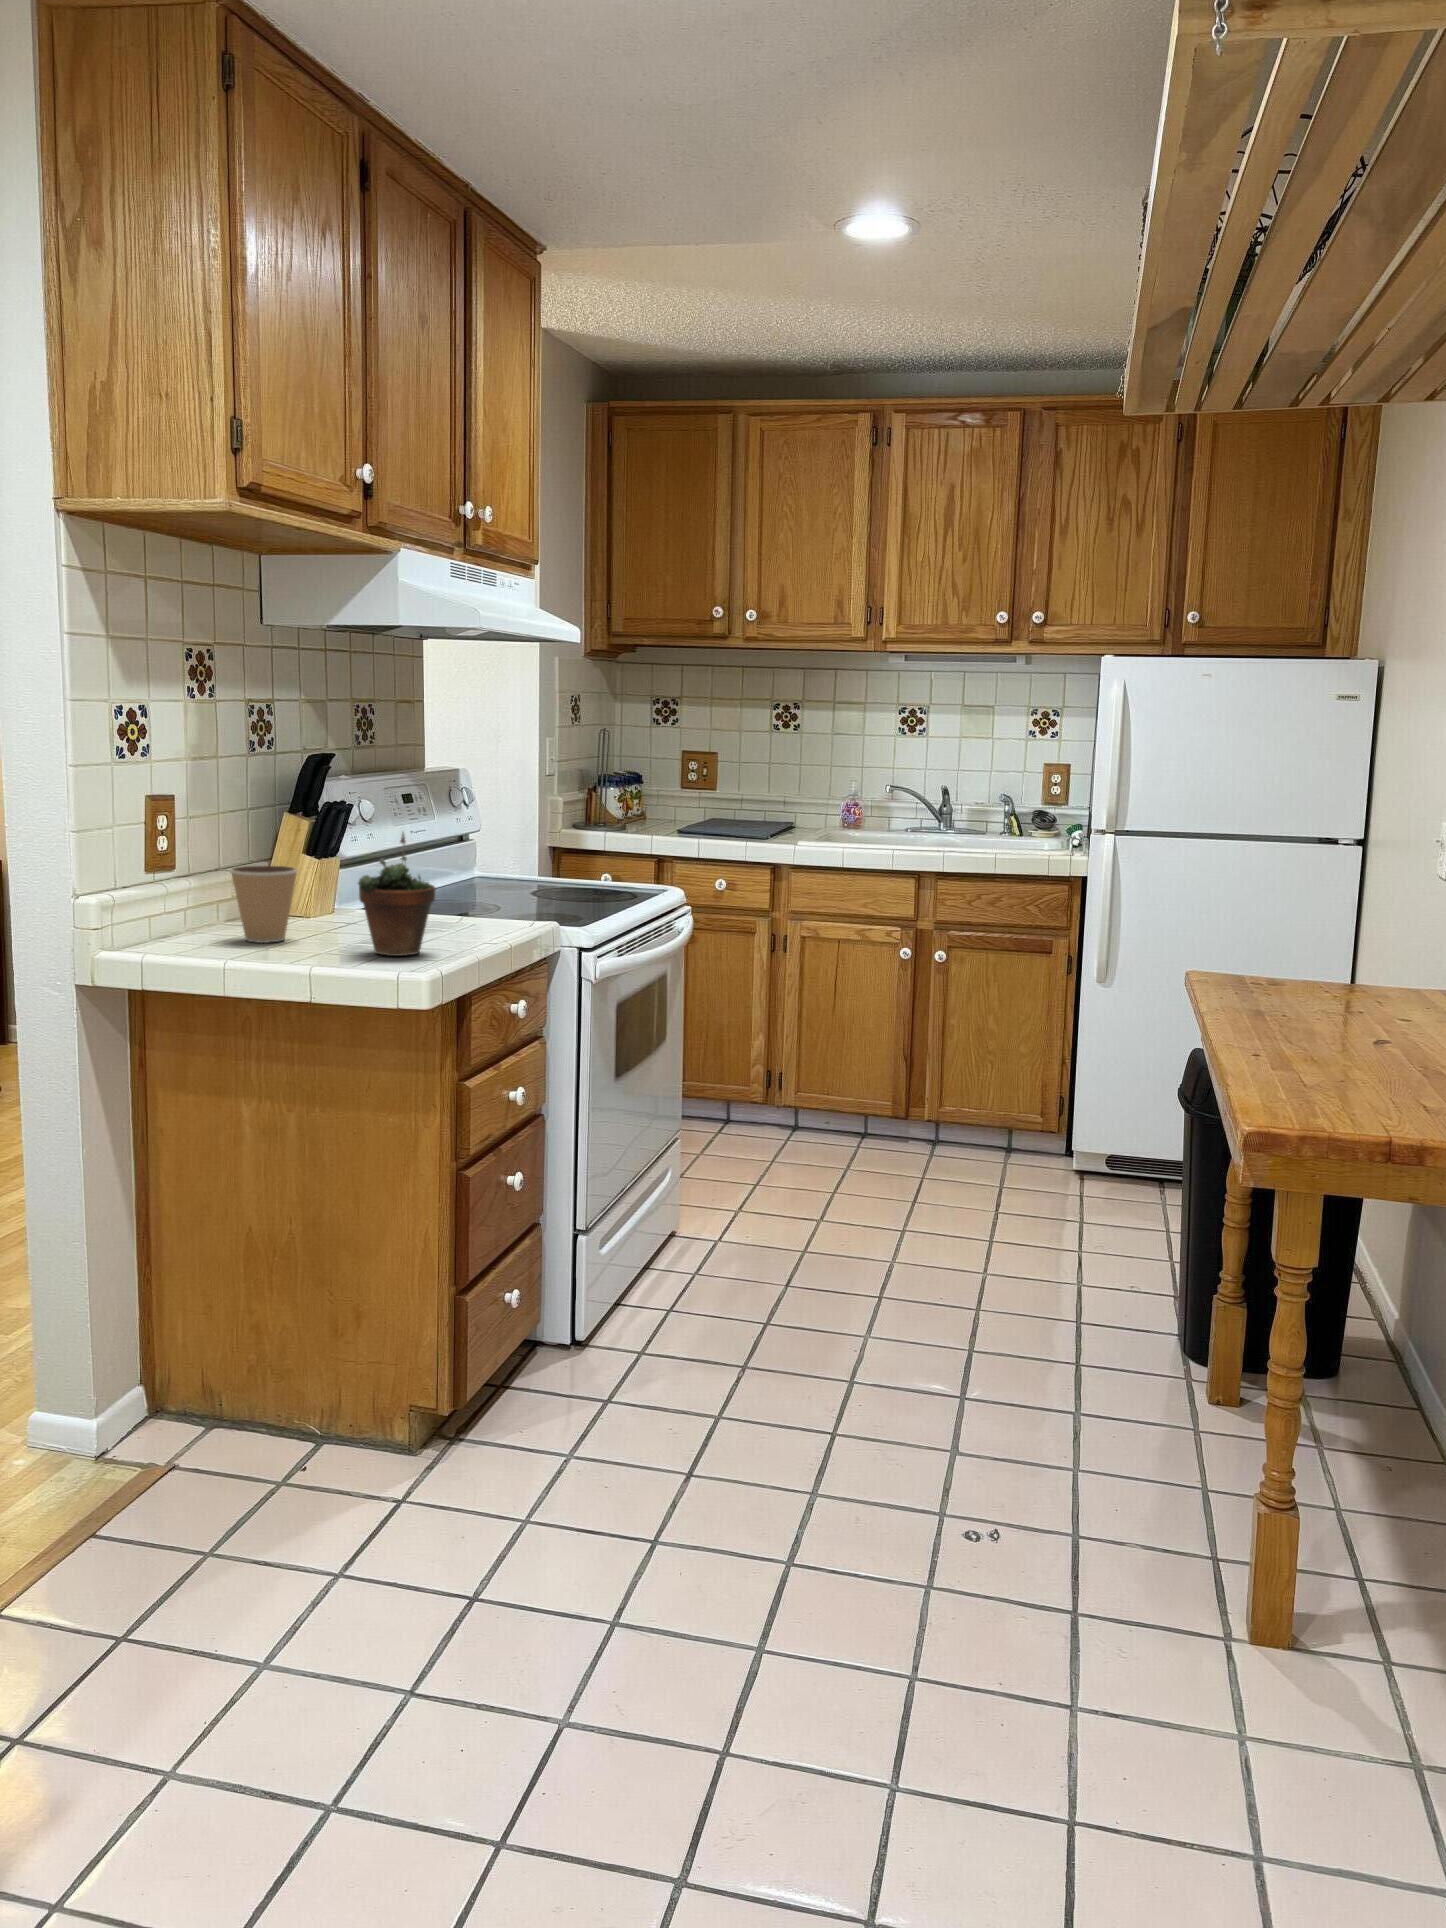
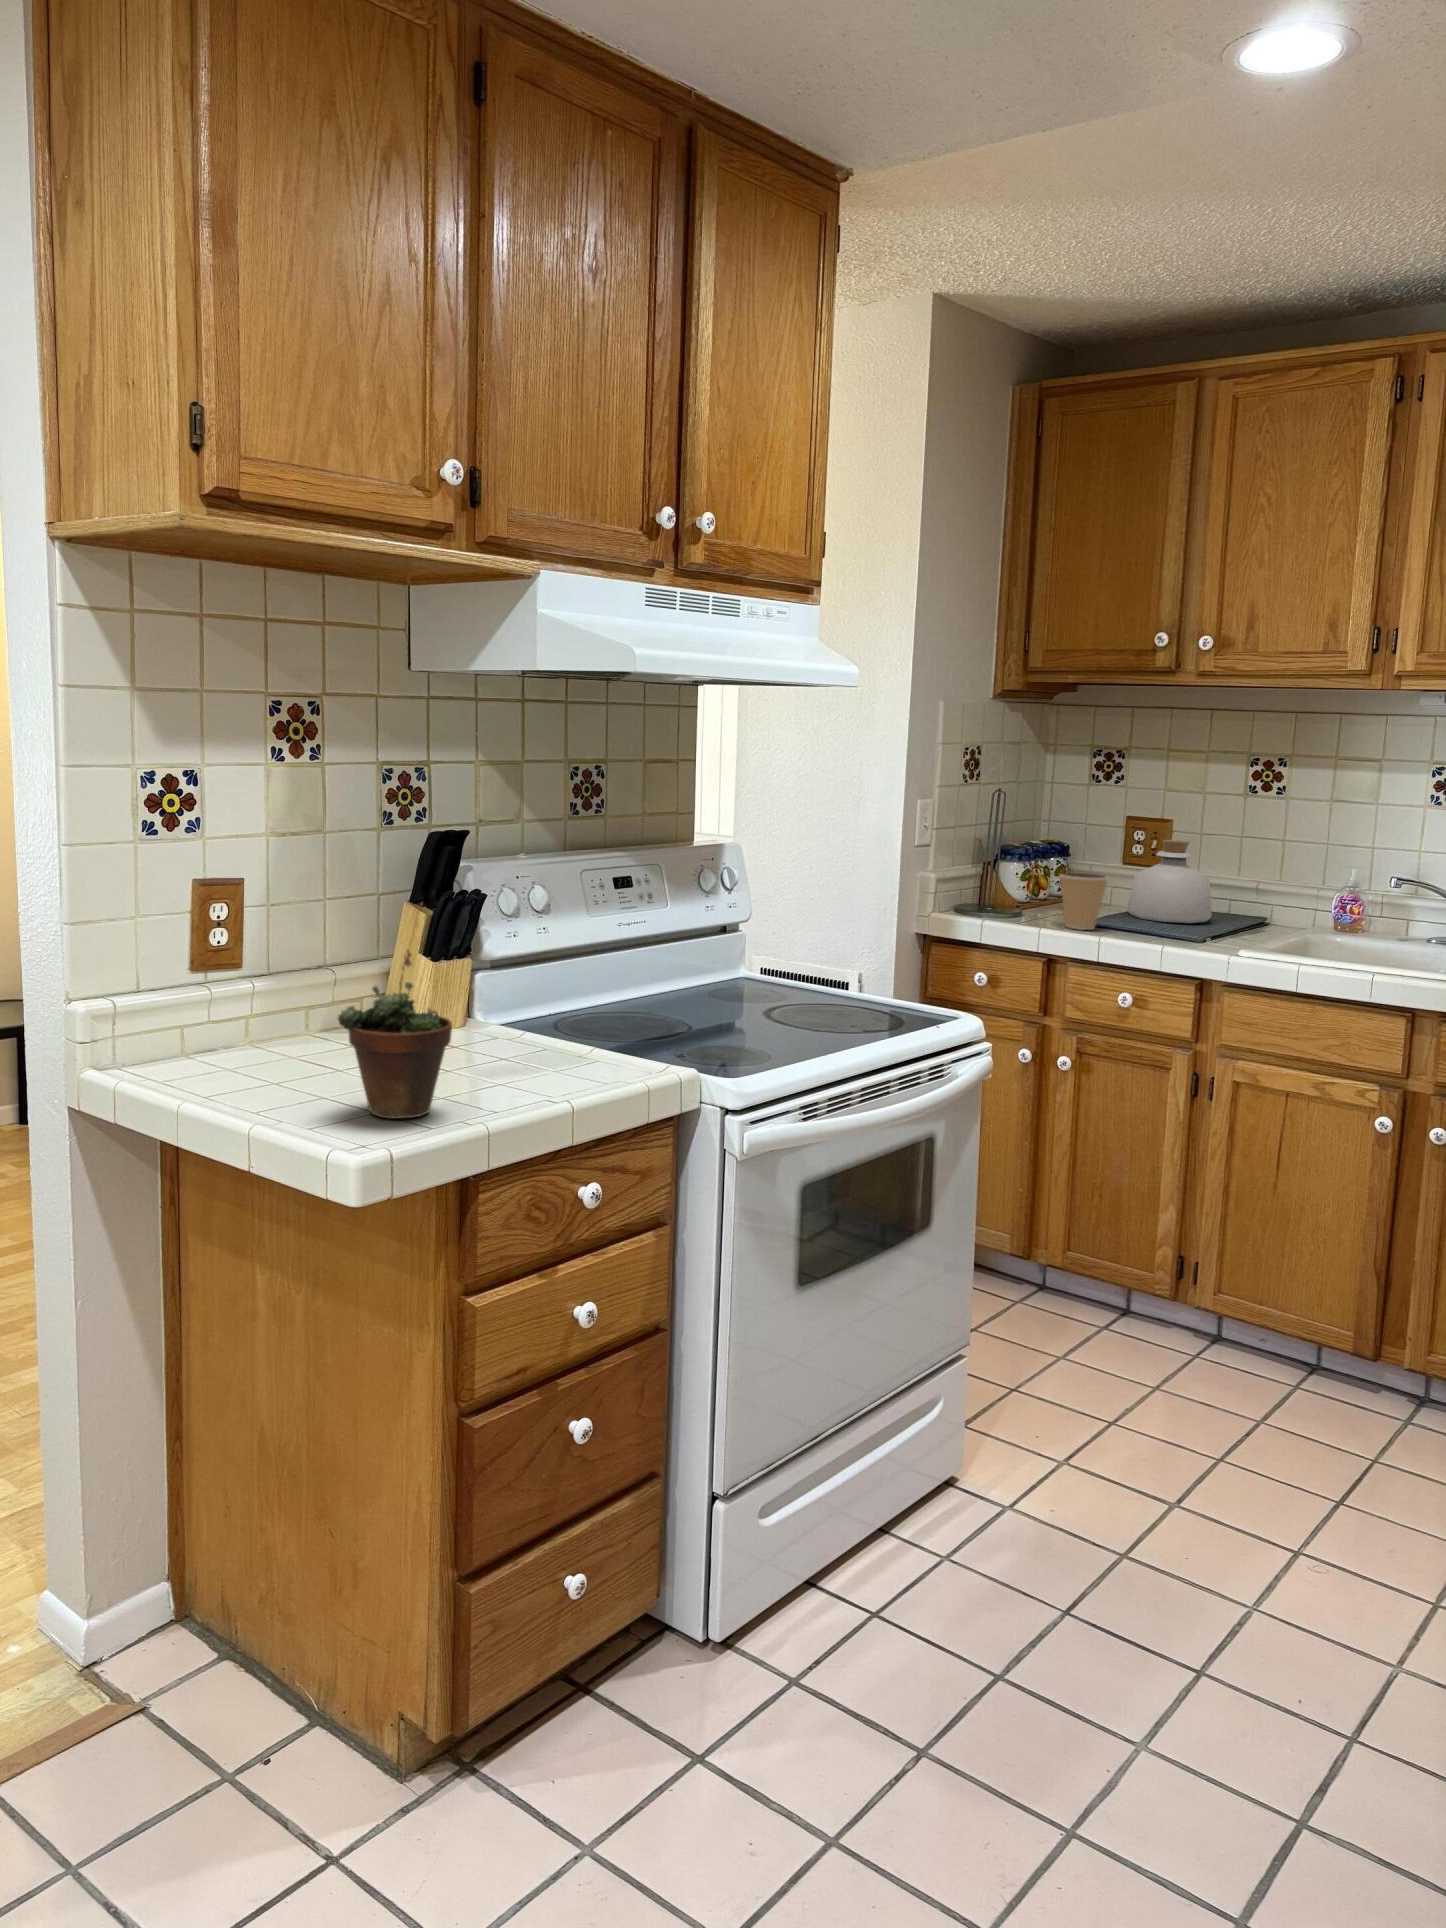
bottle: none [696,766,758,828] -> present [1127,840,1212,923]
coffee cup: present [231,866,297,943] -> present [1060,873,1108,930]

